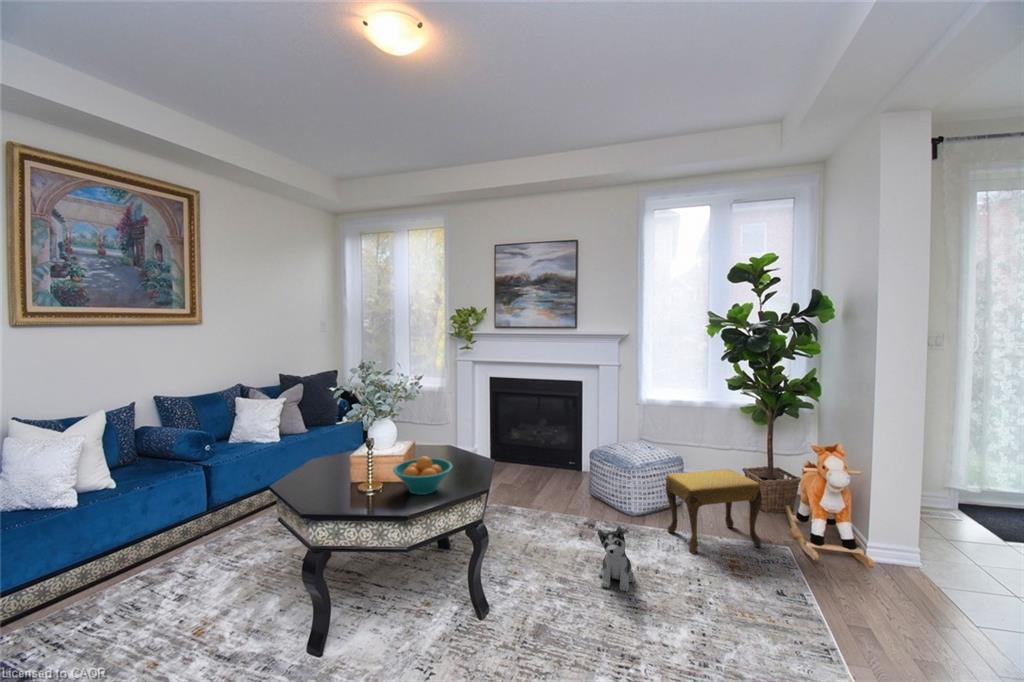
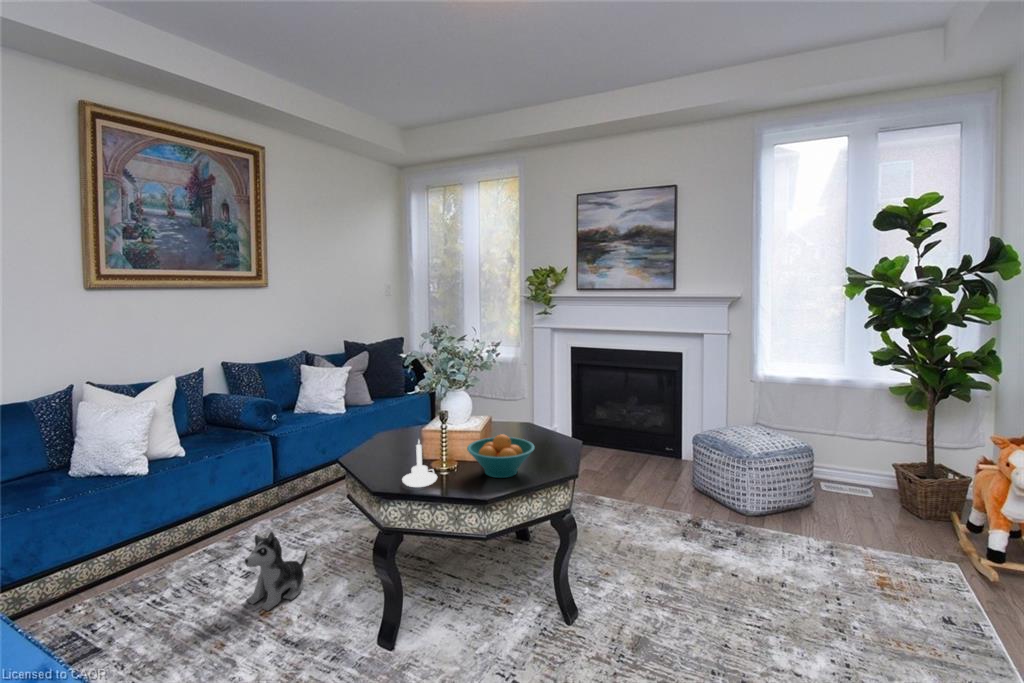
candle holder: none [333,463,366,506] -> present [402,441,437,487]
footstool: present [666,469,762,554] -> none [791,464,925,566]
plush toy: present [598,526,635,591] -> present [245,532,307,611]

